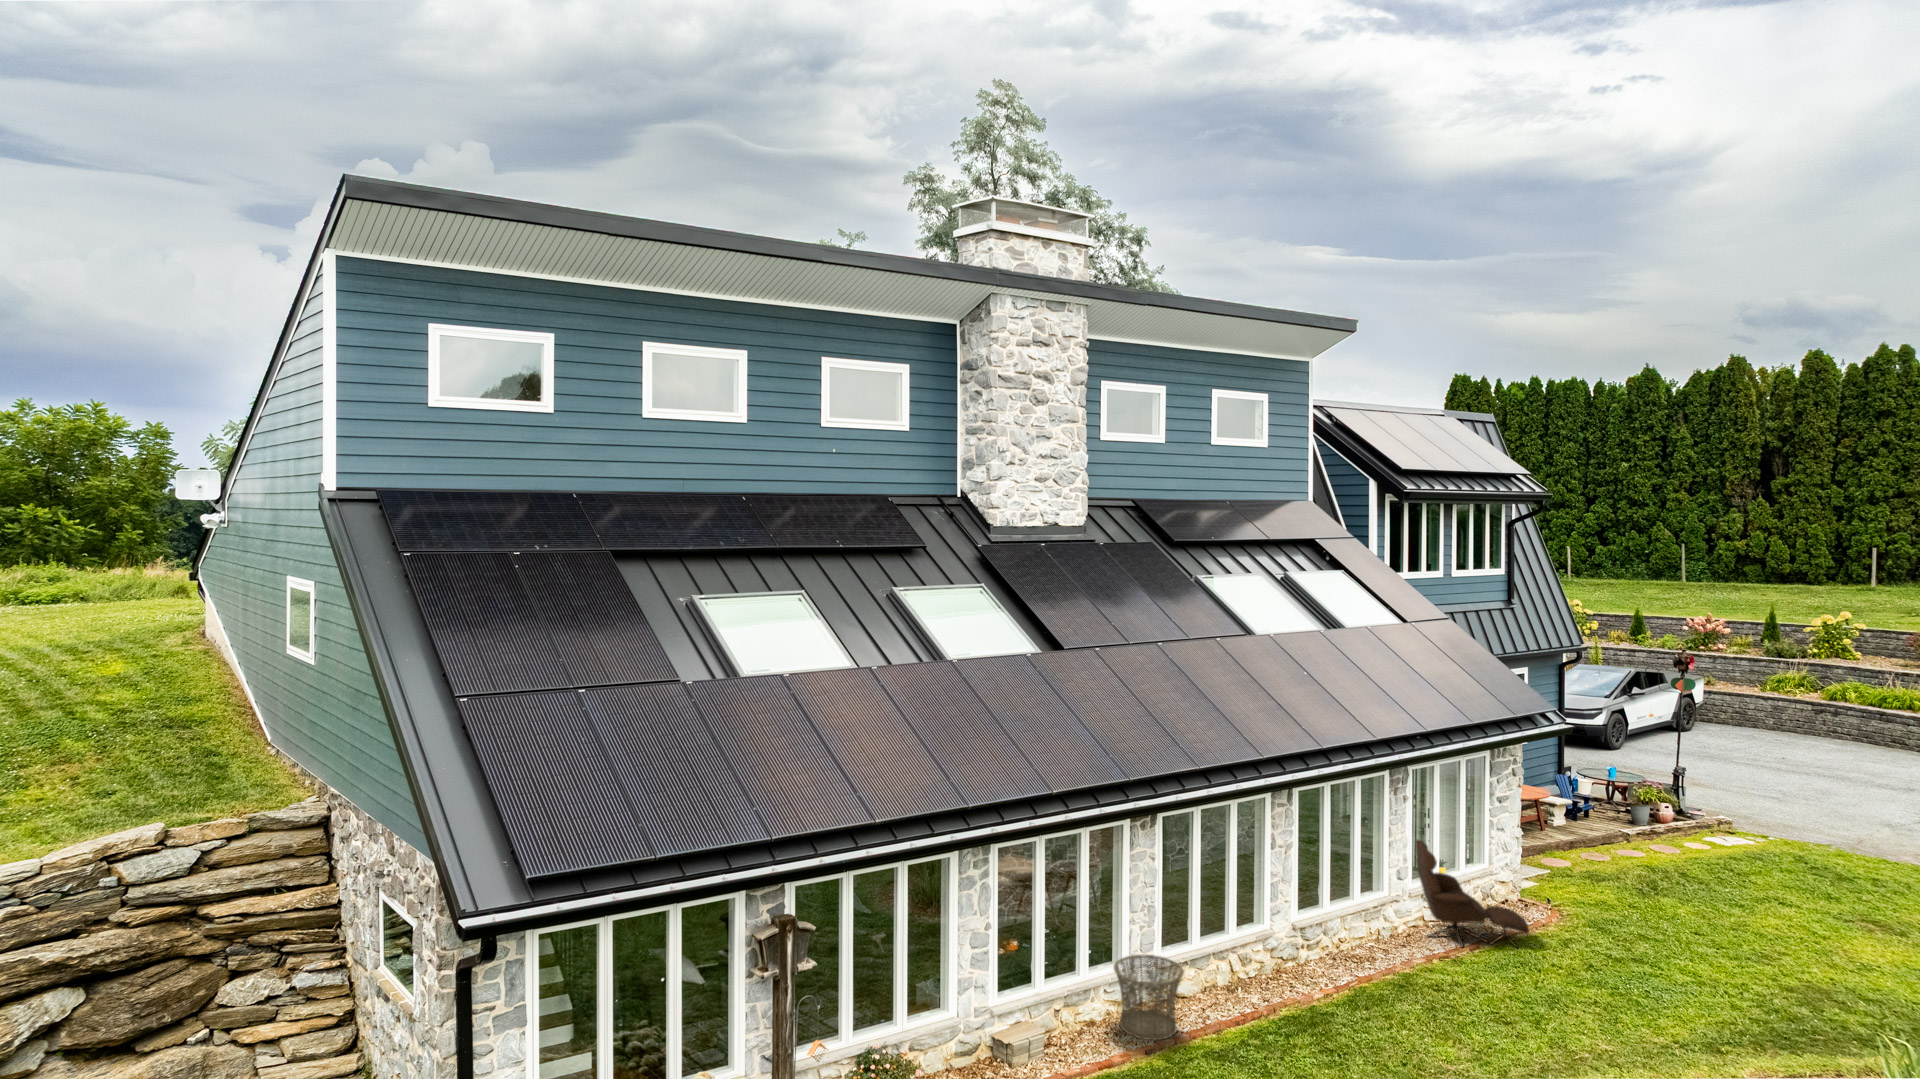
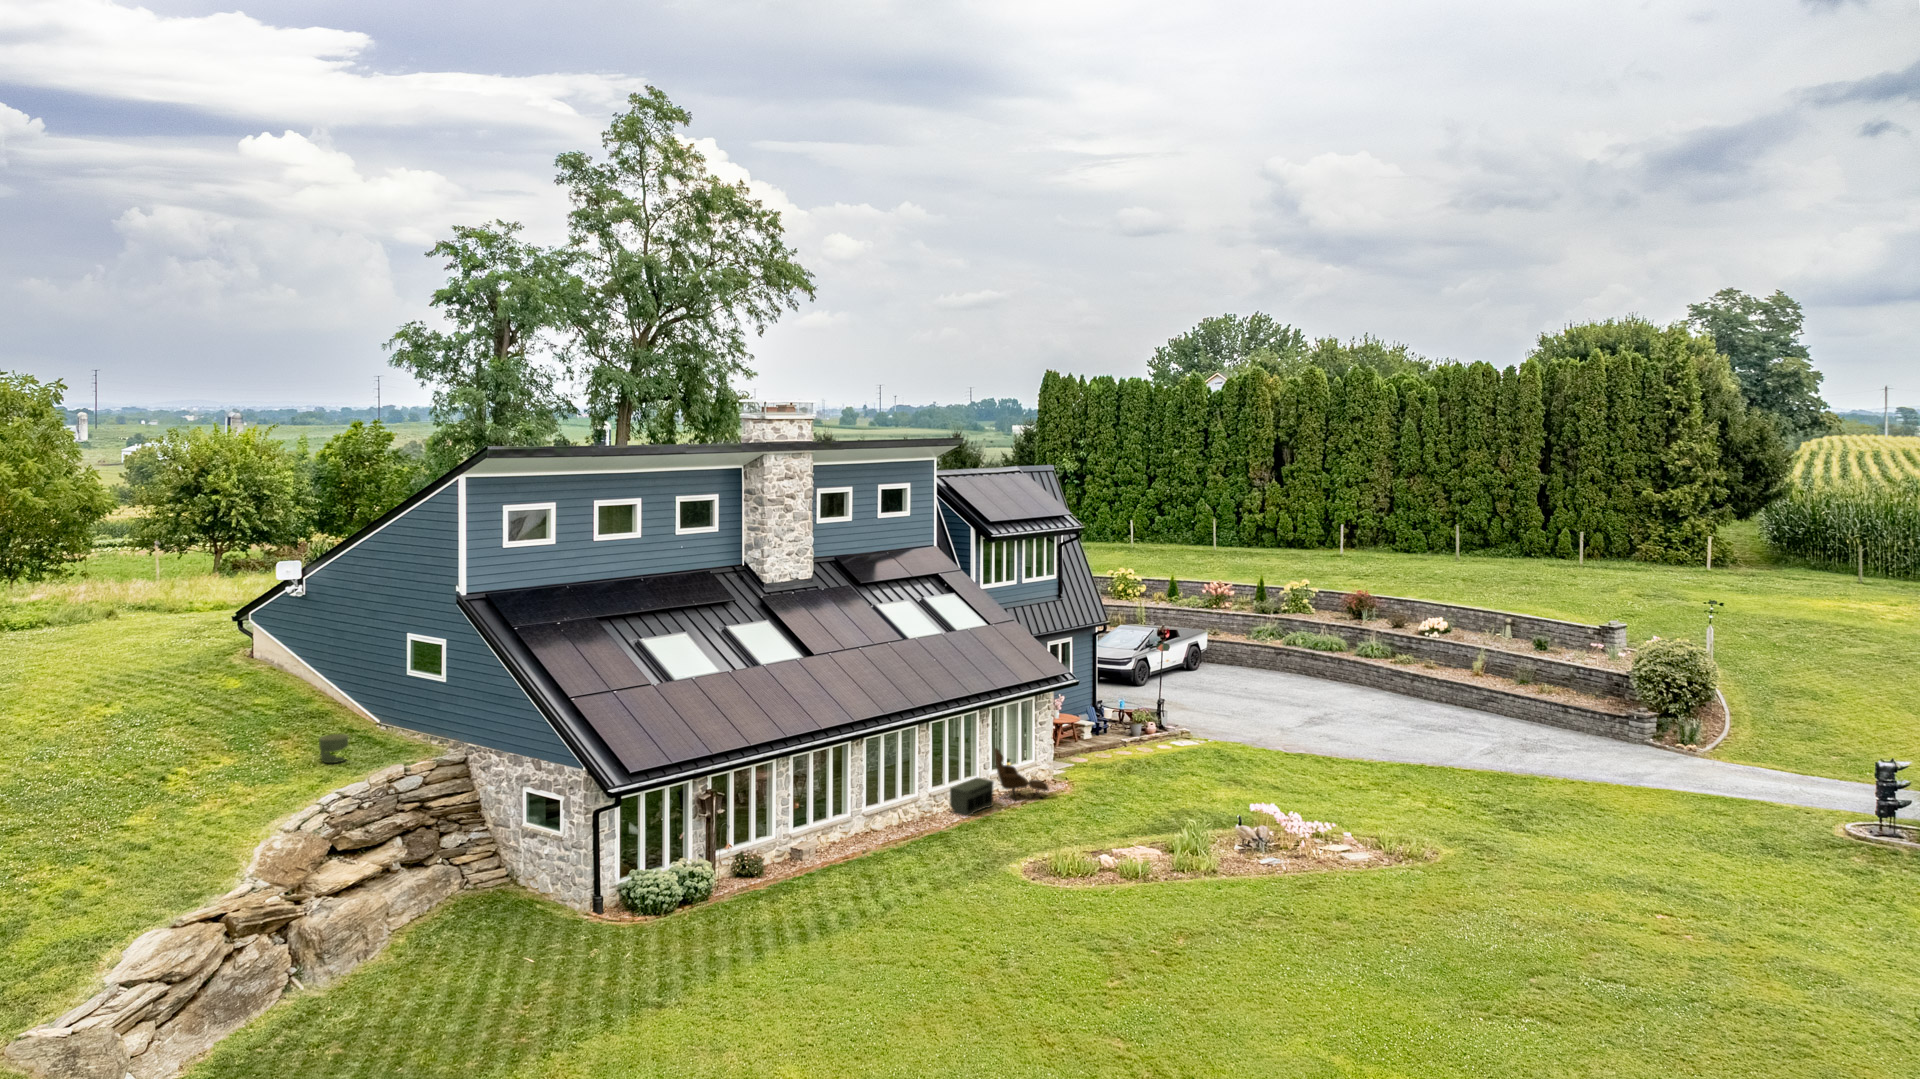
planter: none [236,734,288,781] -> present [319,734,348,763]
bench: none [1330,895,1418,976] -> present [950,777,994,816]
basket: present [1114,954,1184,1040] -> none [849,809,883,847]

